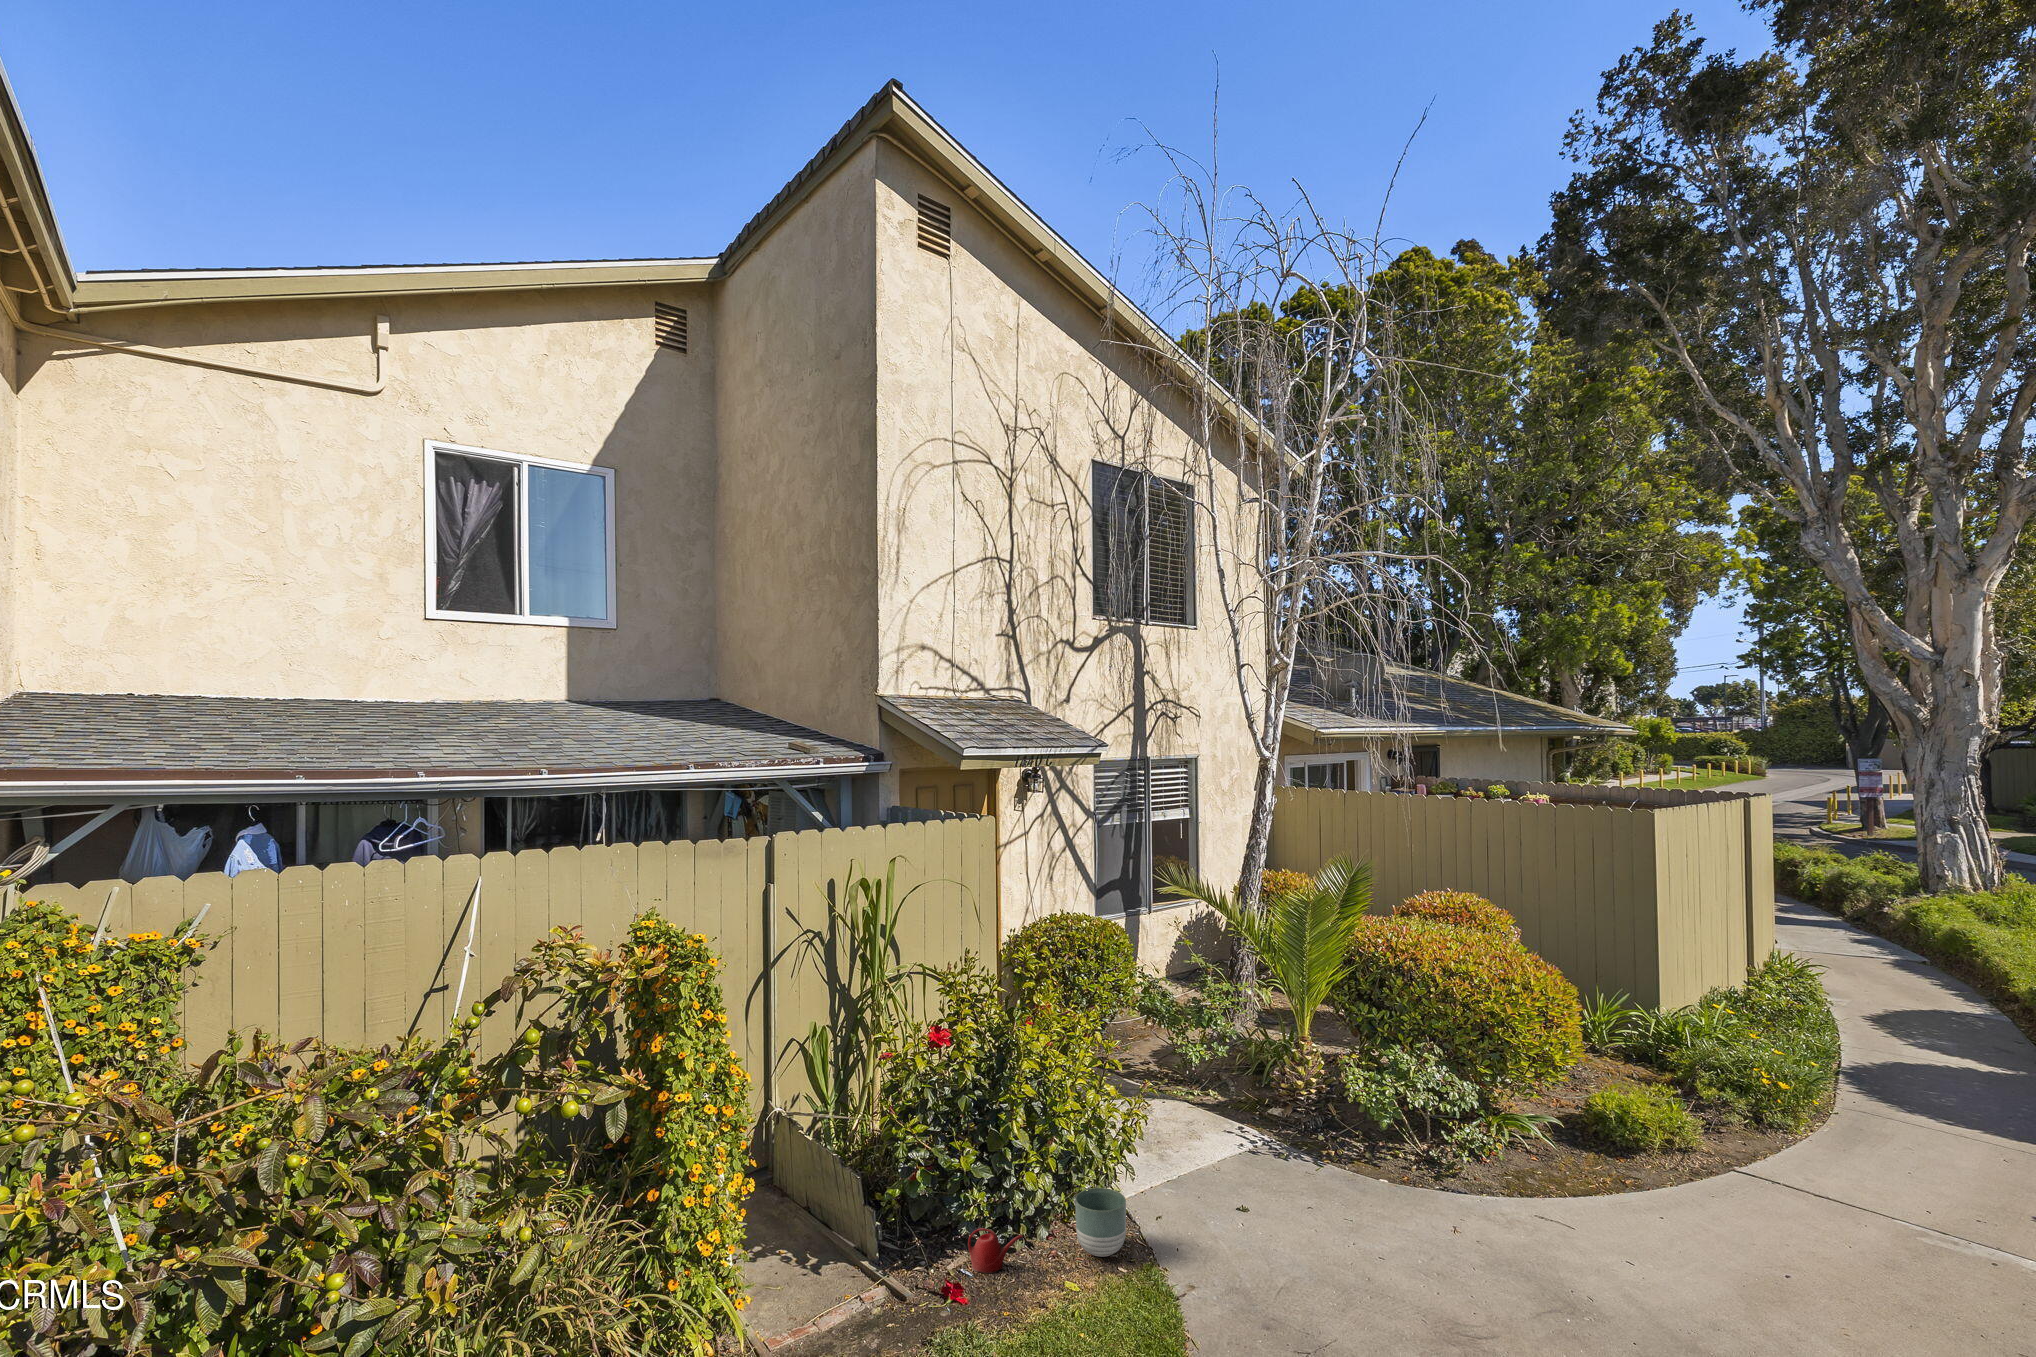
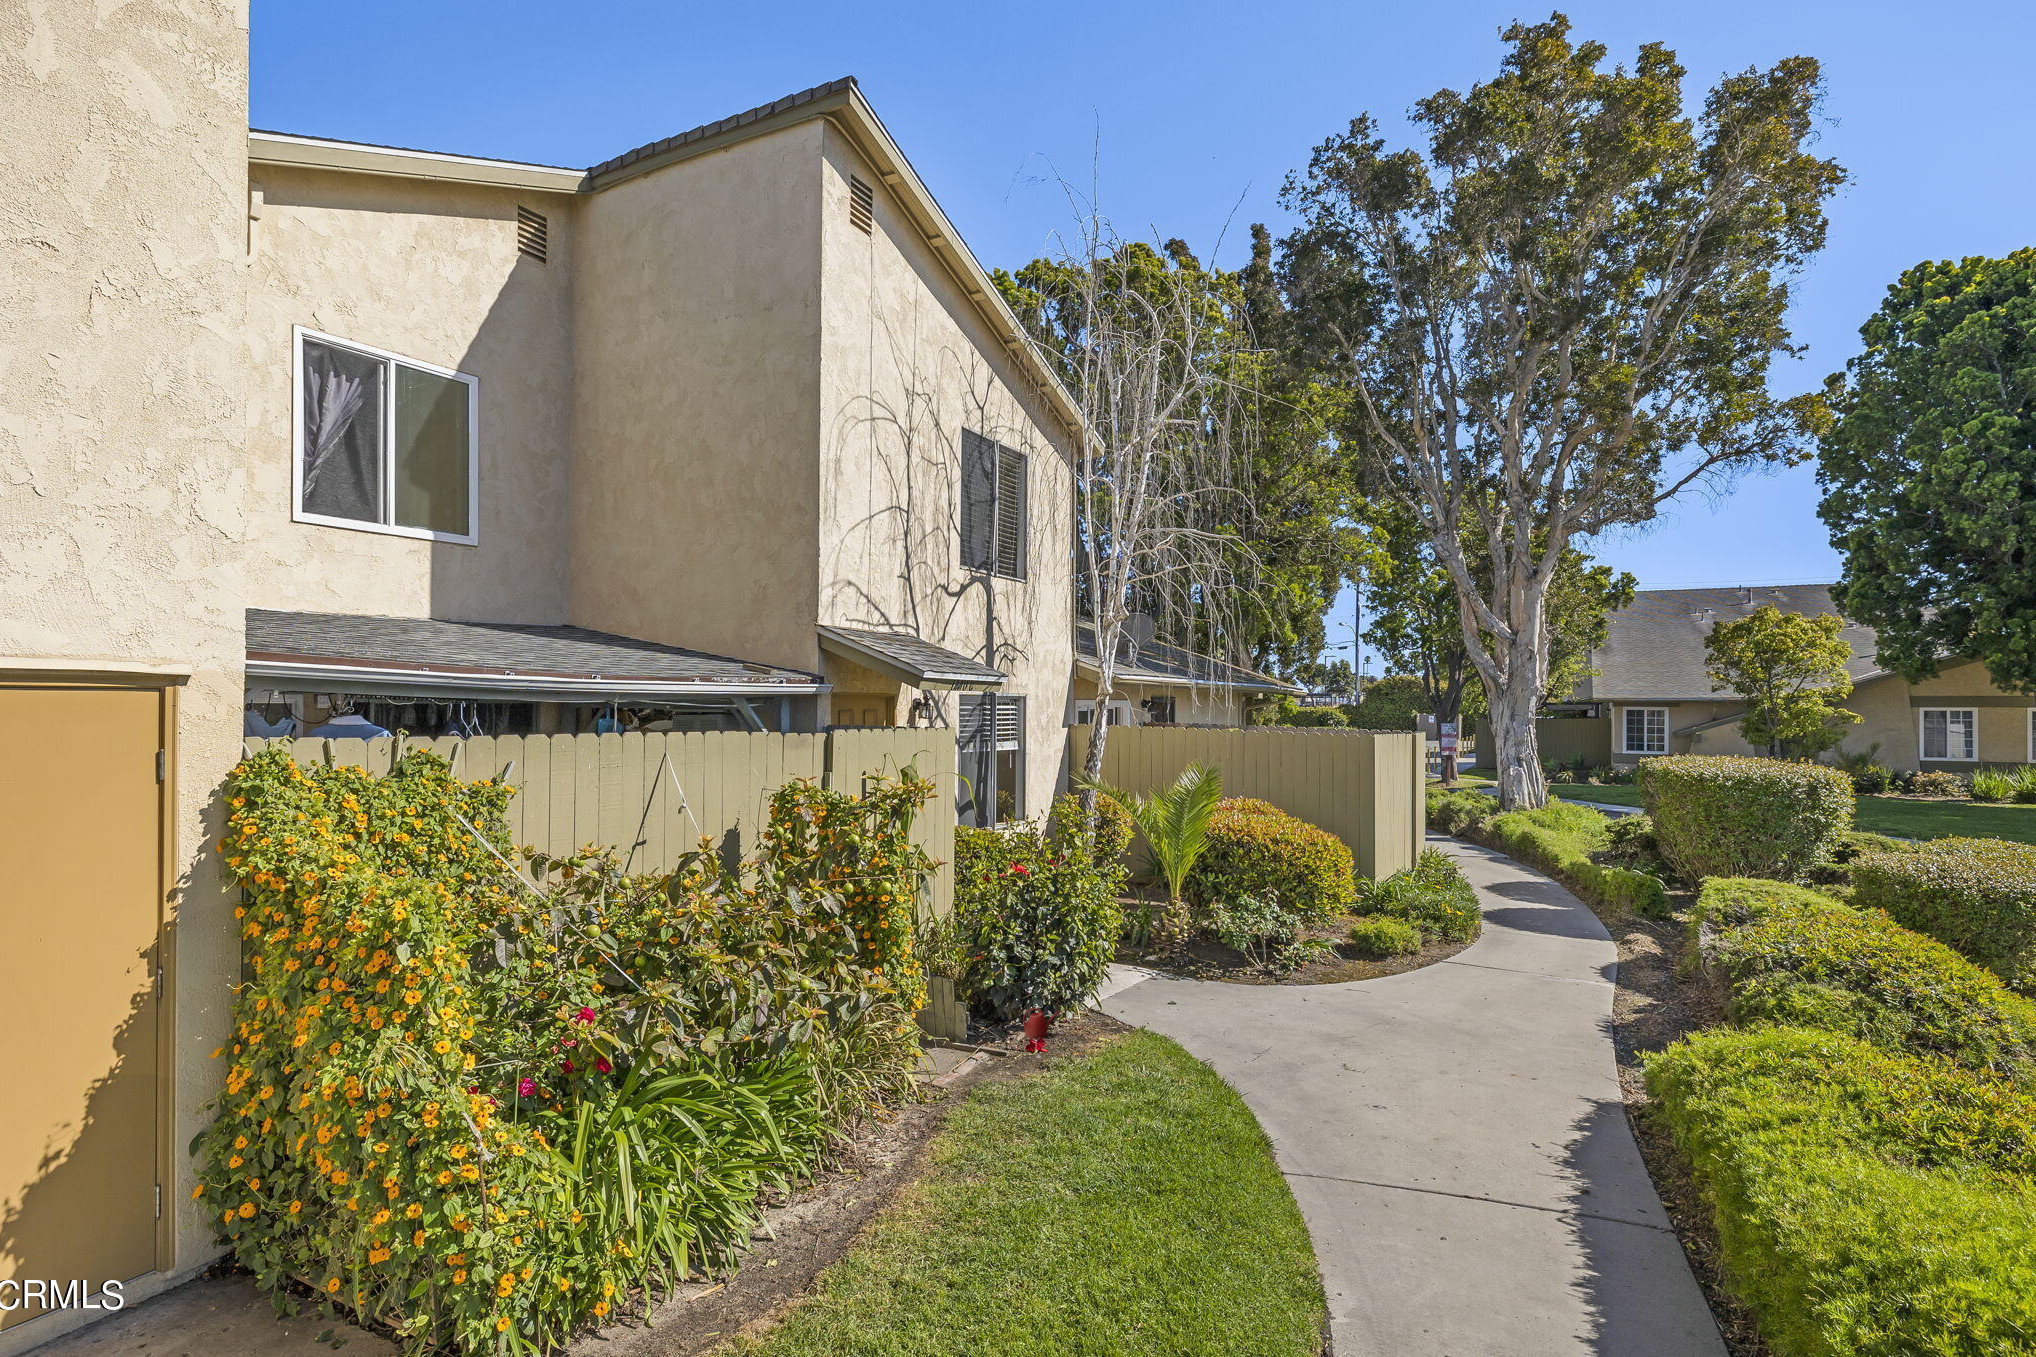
planter: present [1075,1188,1126,1257] -> none [1083,983,1119,1026]

